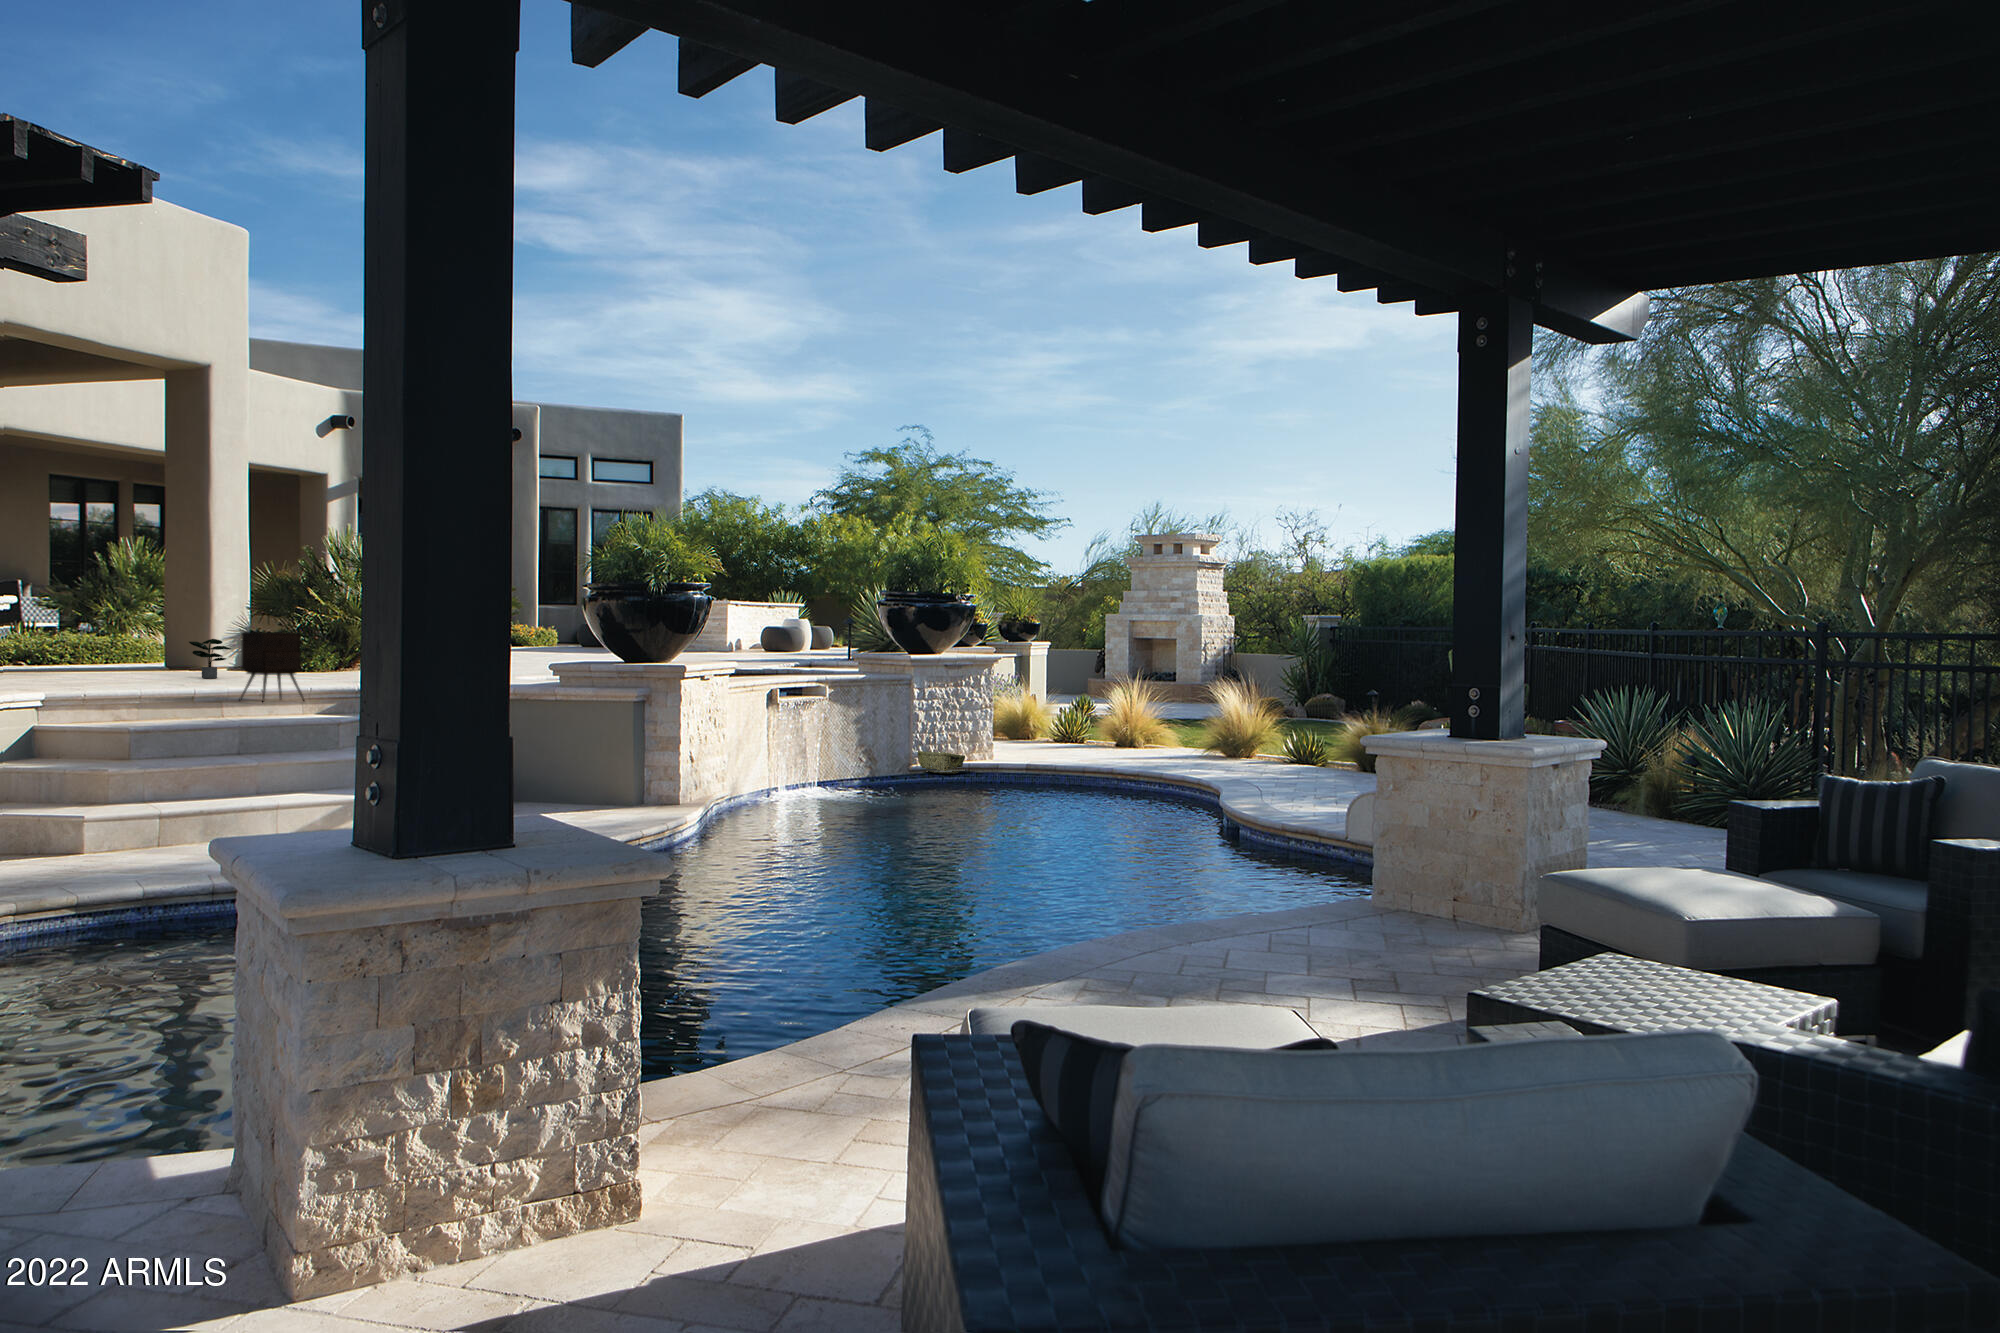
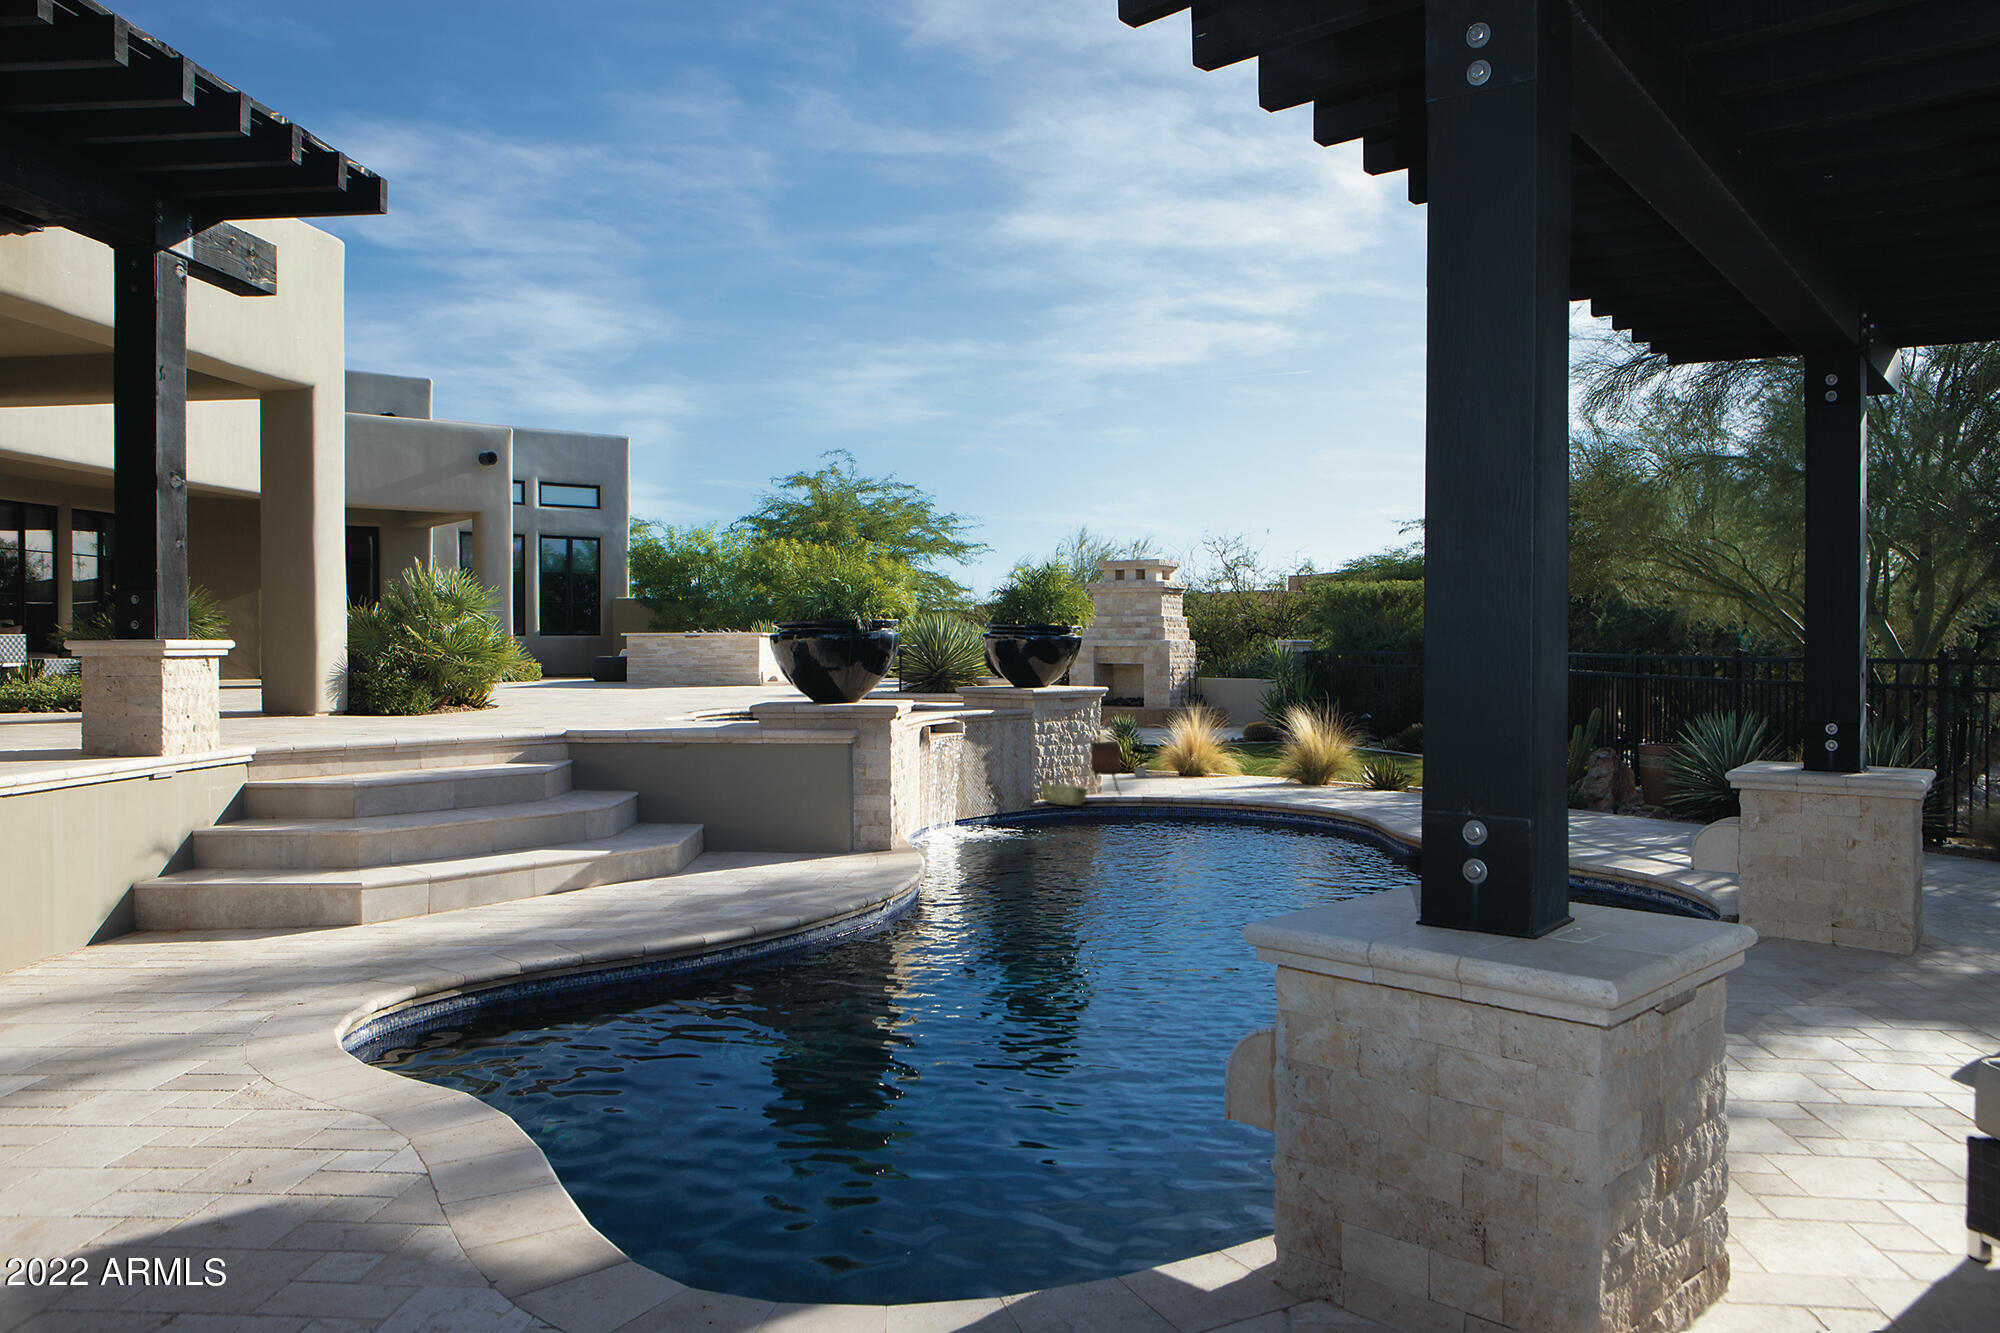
side table: present [240,632,304,702] -> present [1090,741,1120,794]
potted plant: present [189,639,231,679] -> present [1127,743,1158,777]

